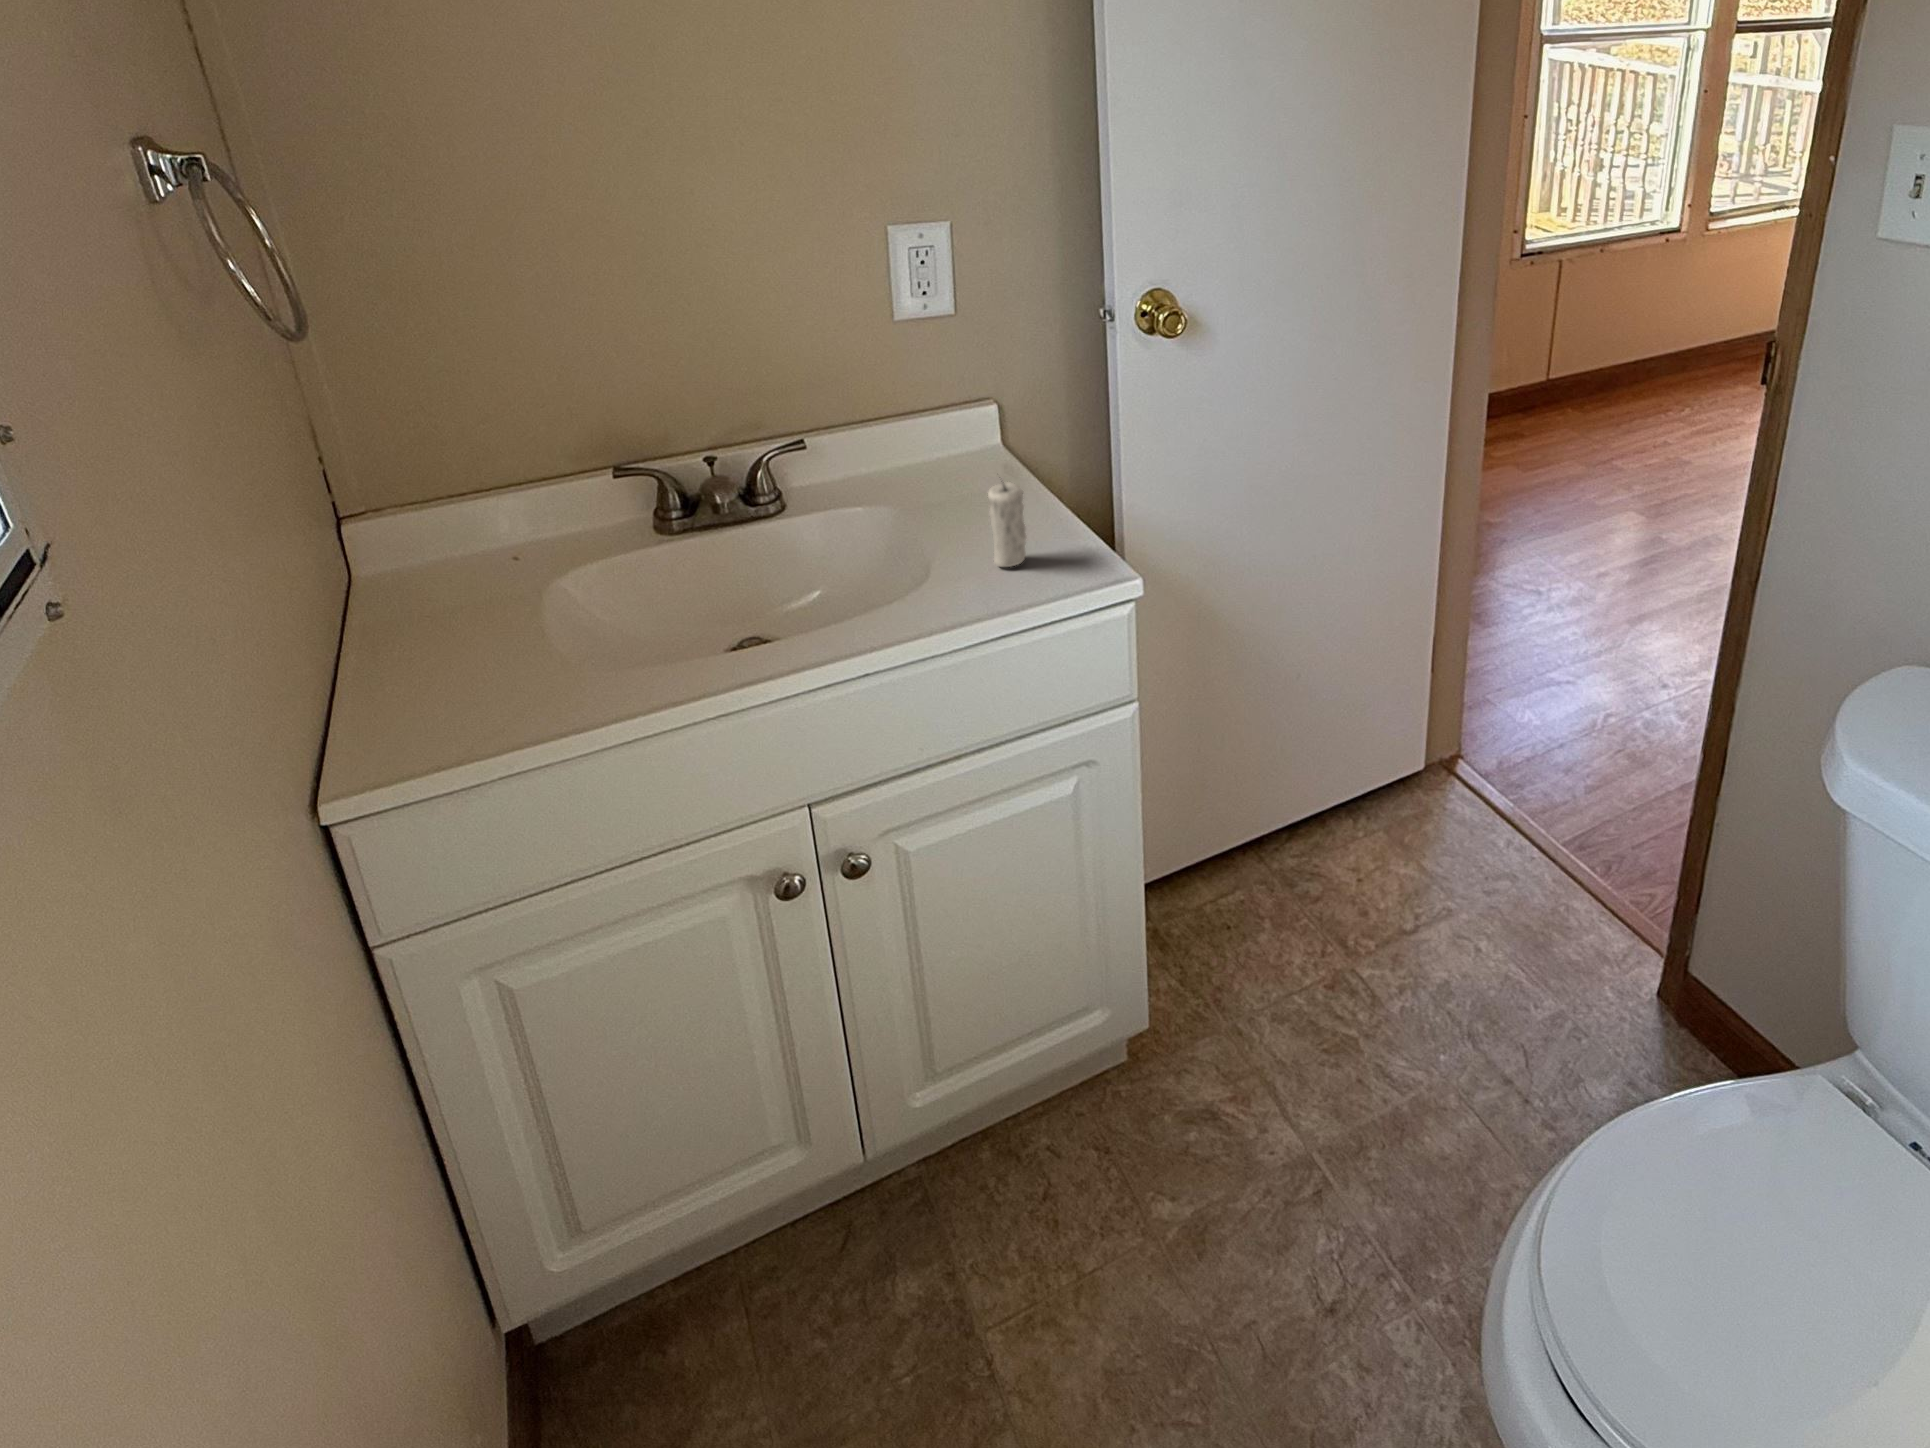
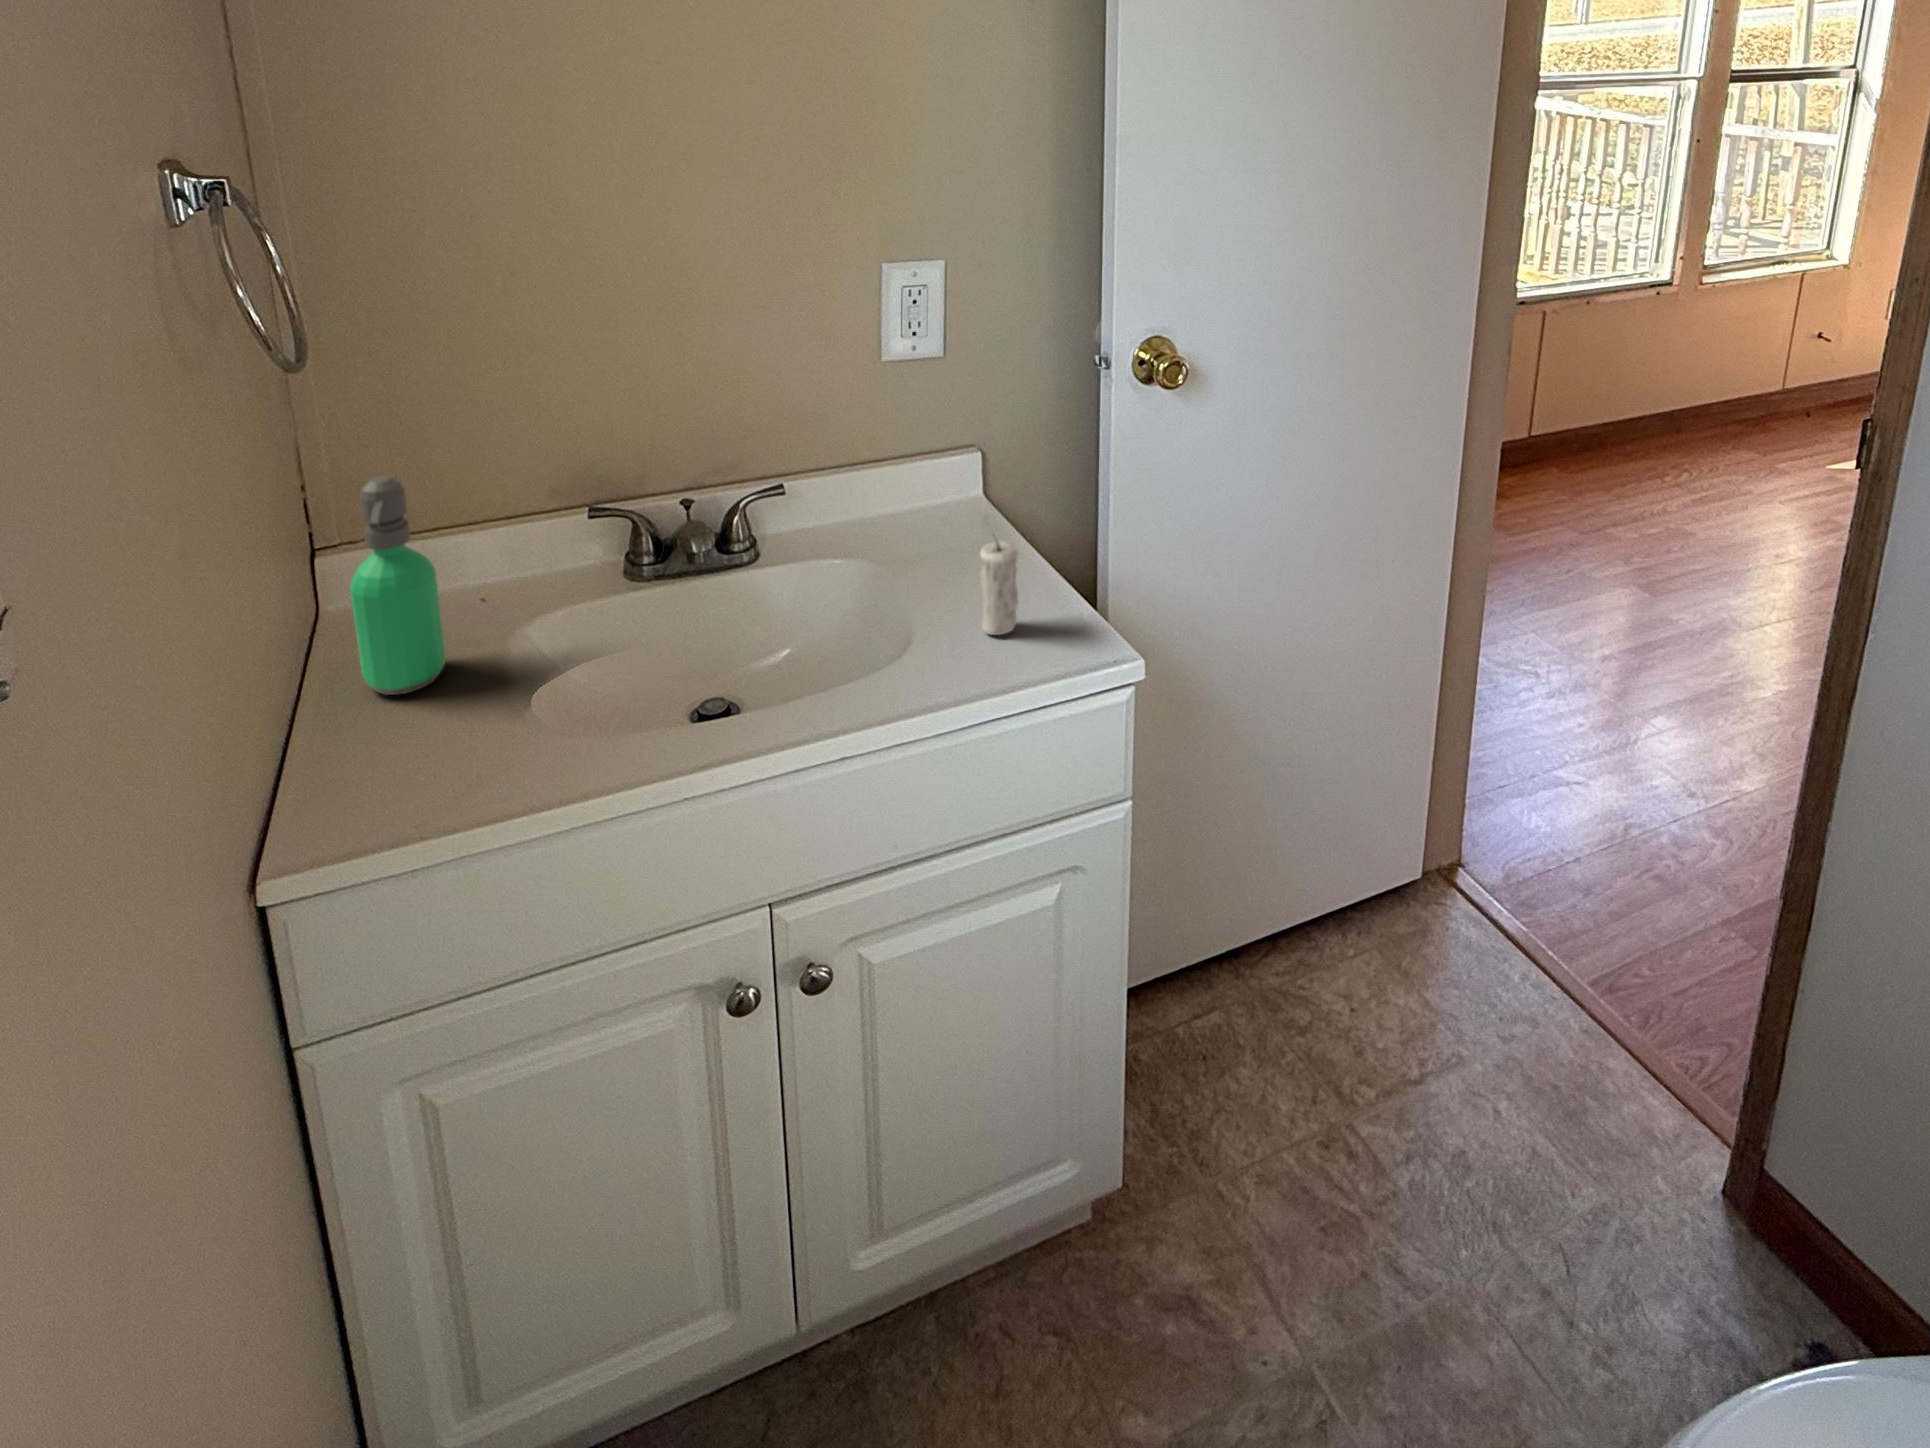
soap dispenser: none [375,442,479,646] -> present [350,476,446,695]

